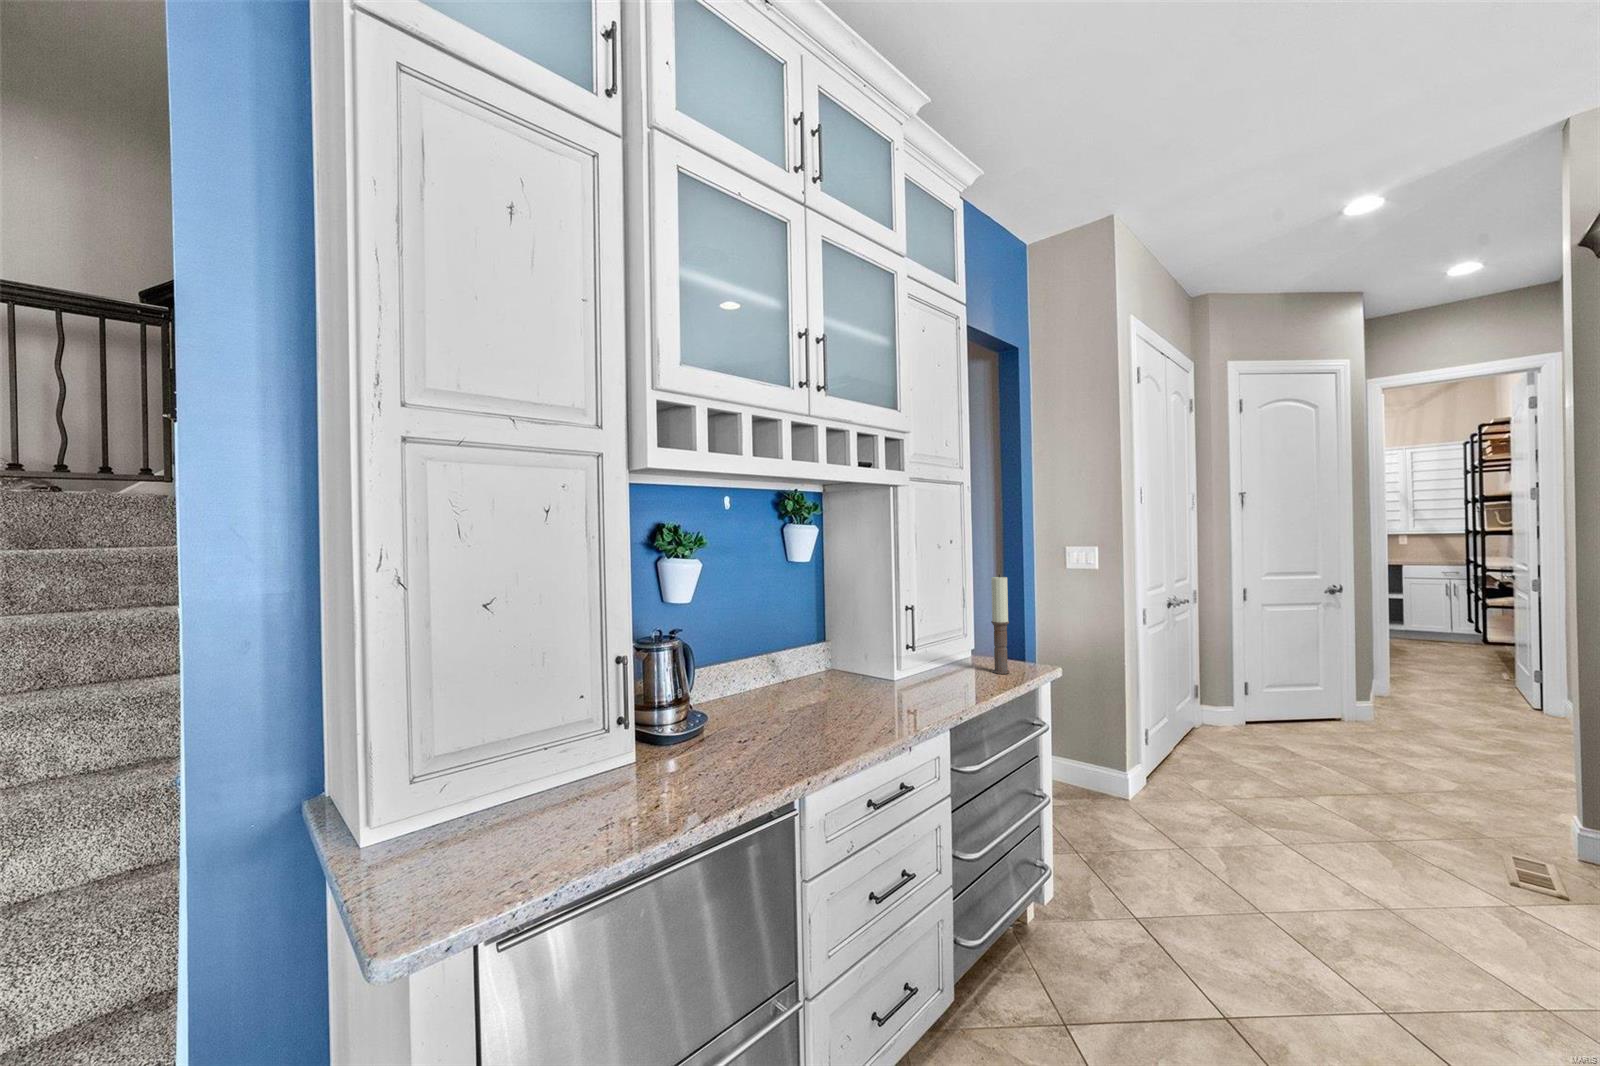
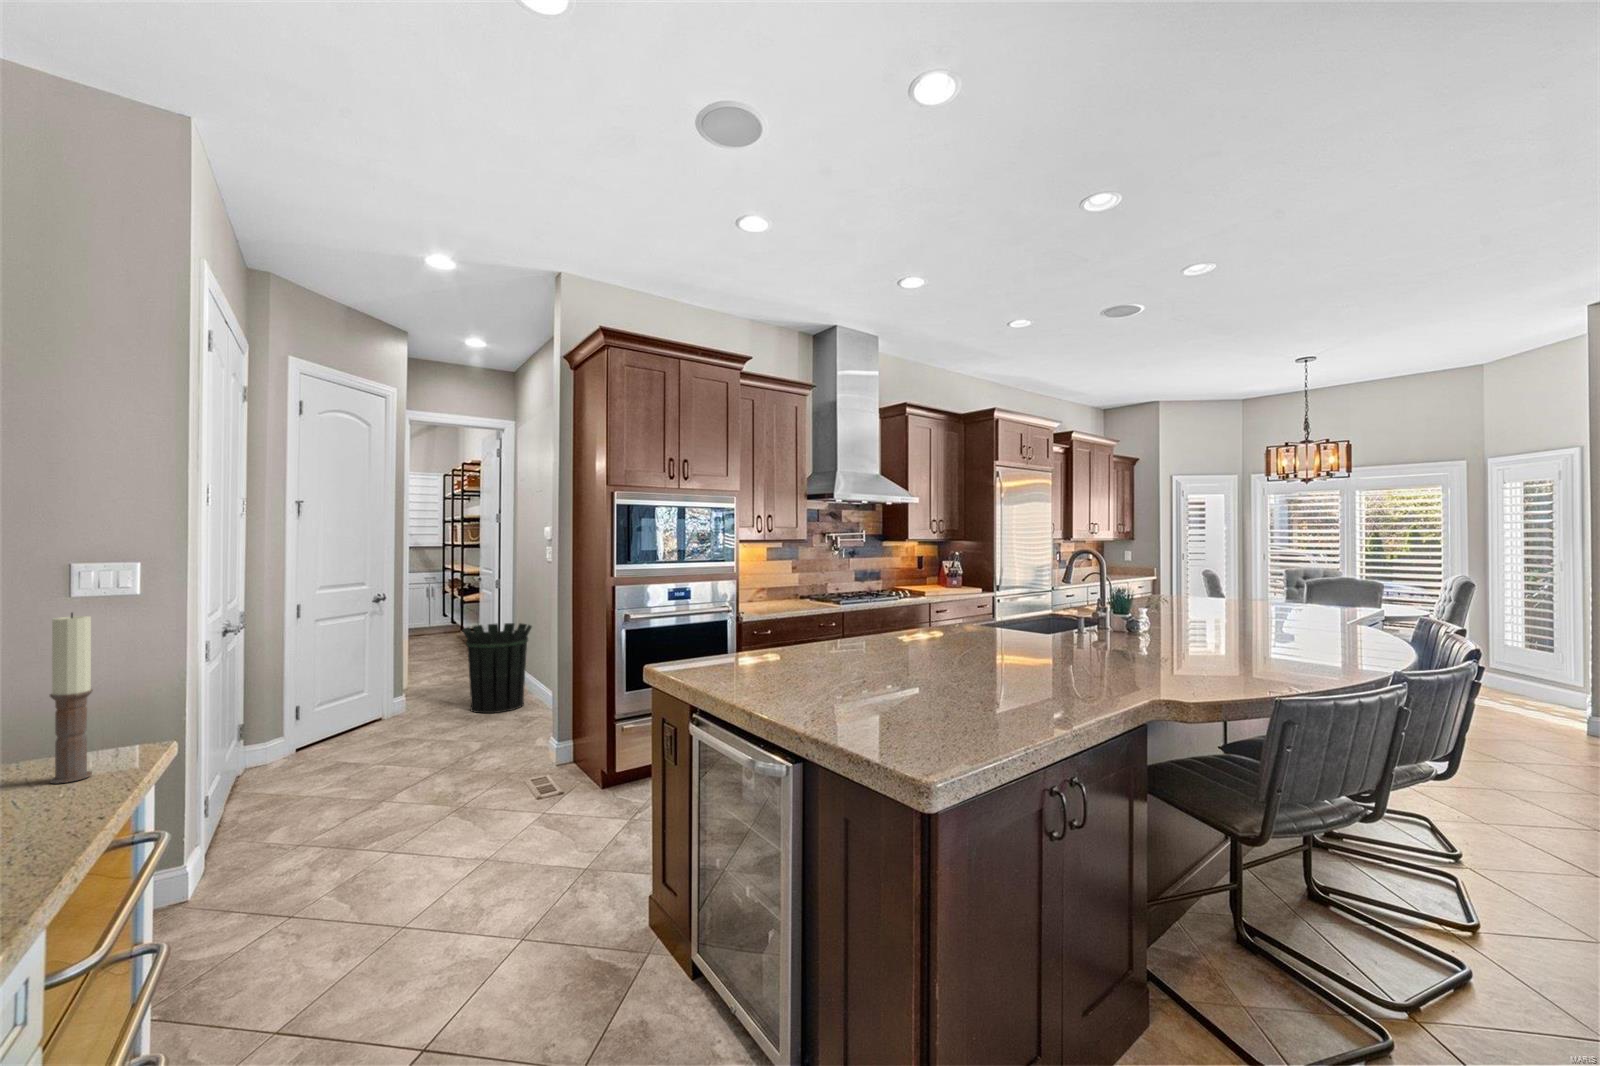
waste bin: none [1442,635,1564,756] -> present [462,623,532,713]

